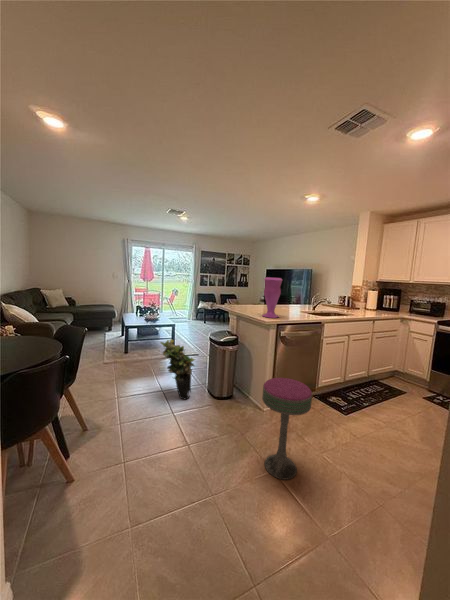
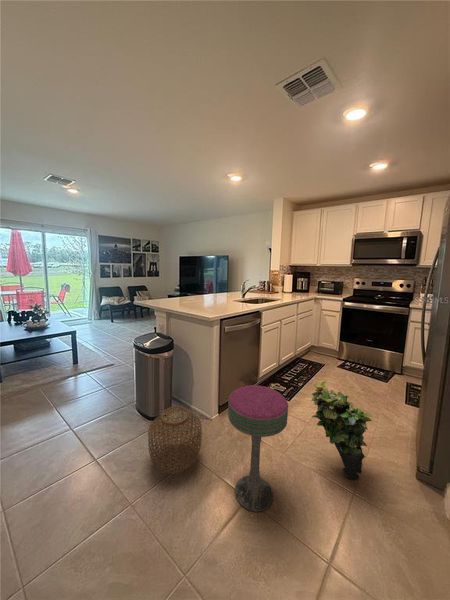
vase: present [262,277,282,318] -> none [198,264,221,312]
potted plant: present [161,339,195,400] -> present [311,381,373,479]
woven basket: none [208,386,248,436] -> present [148,406,202,474]

